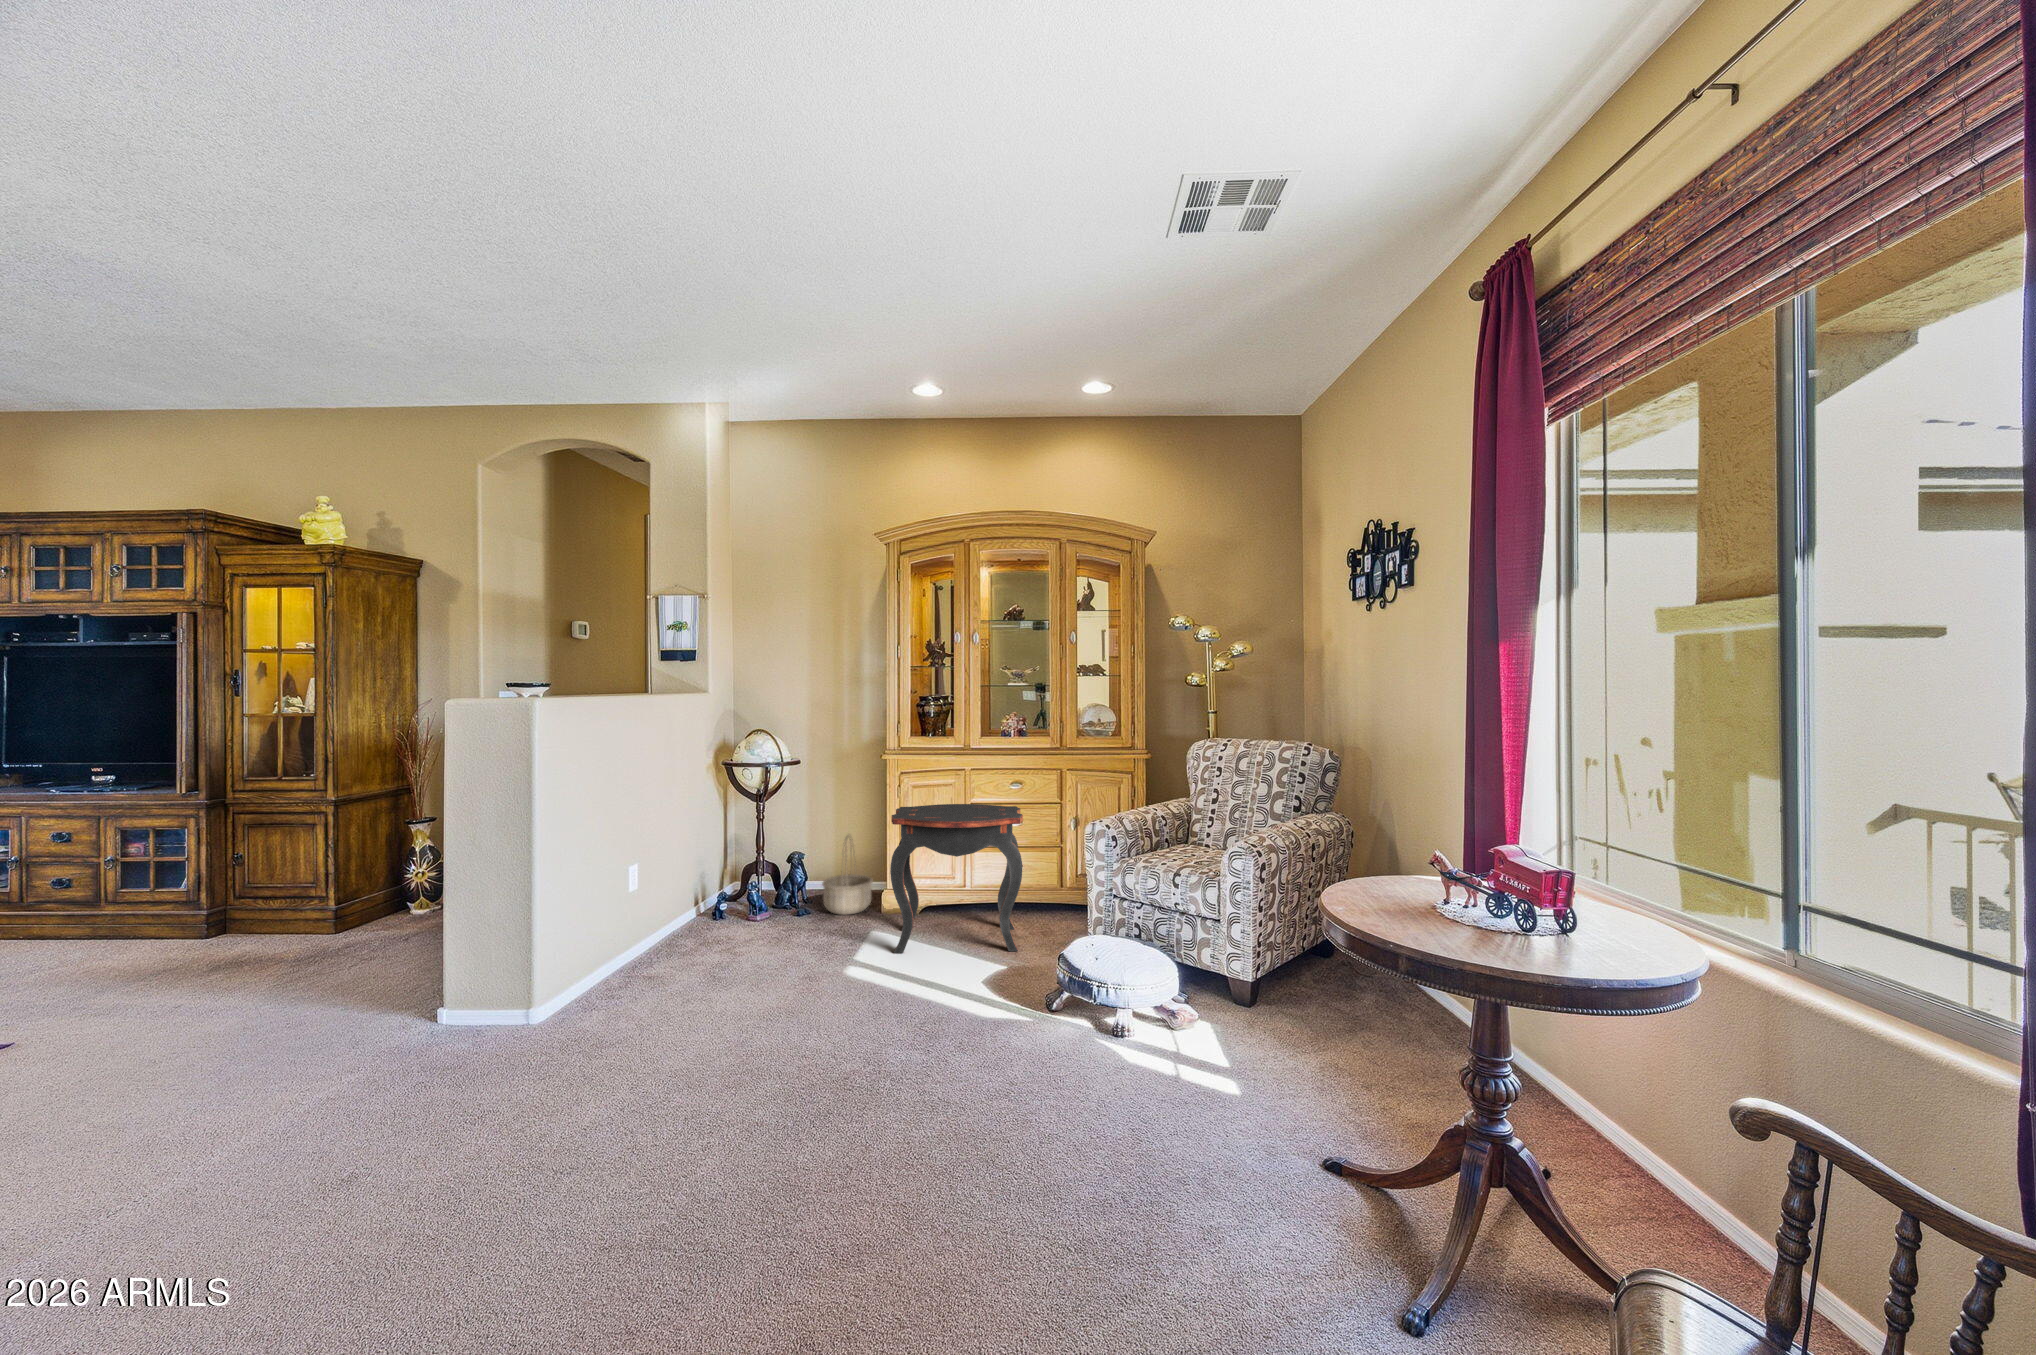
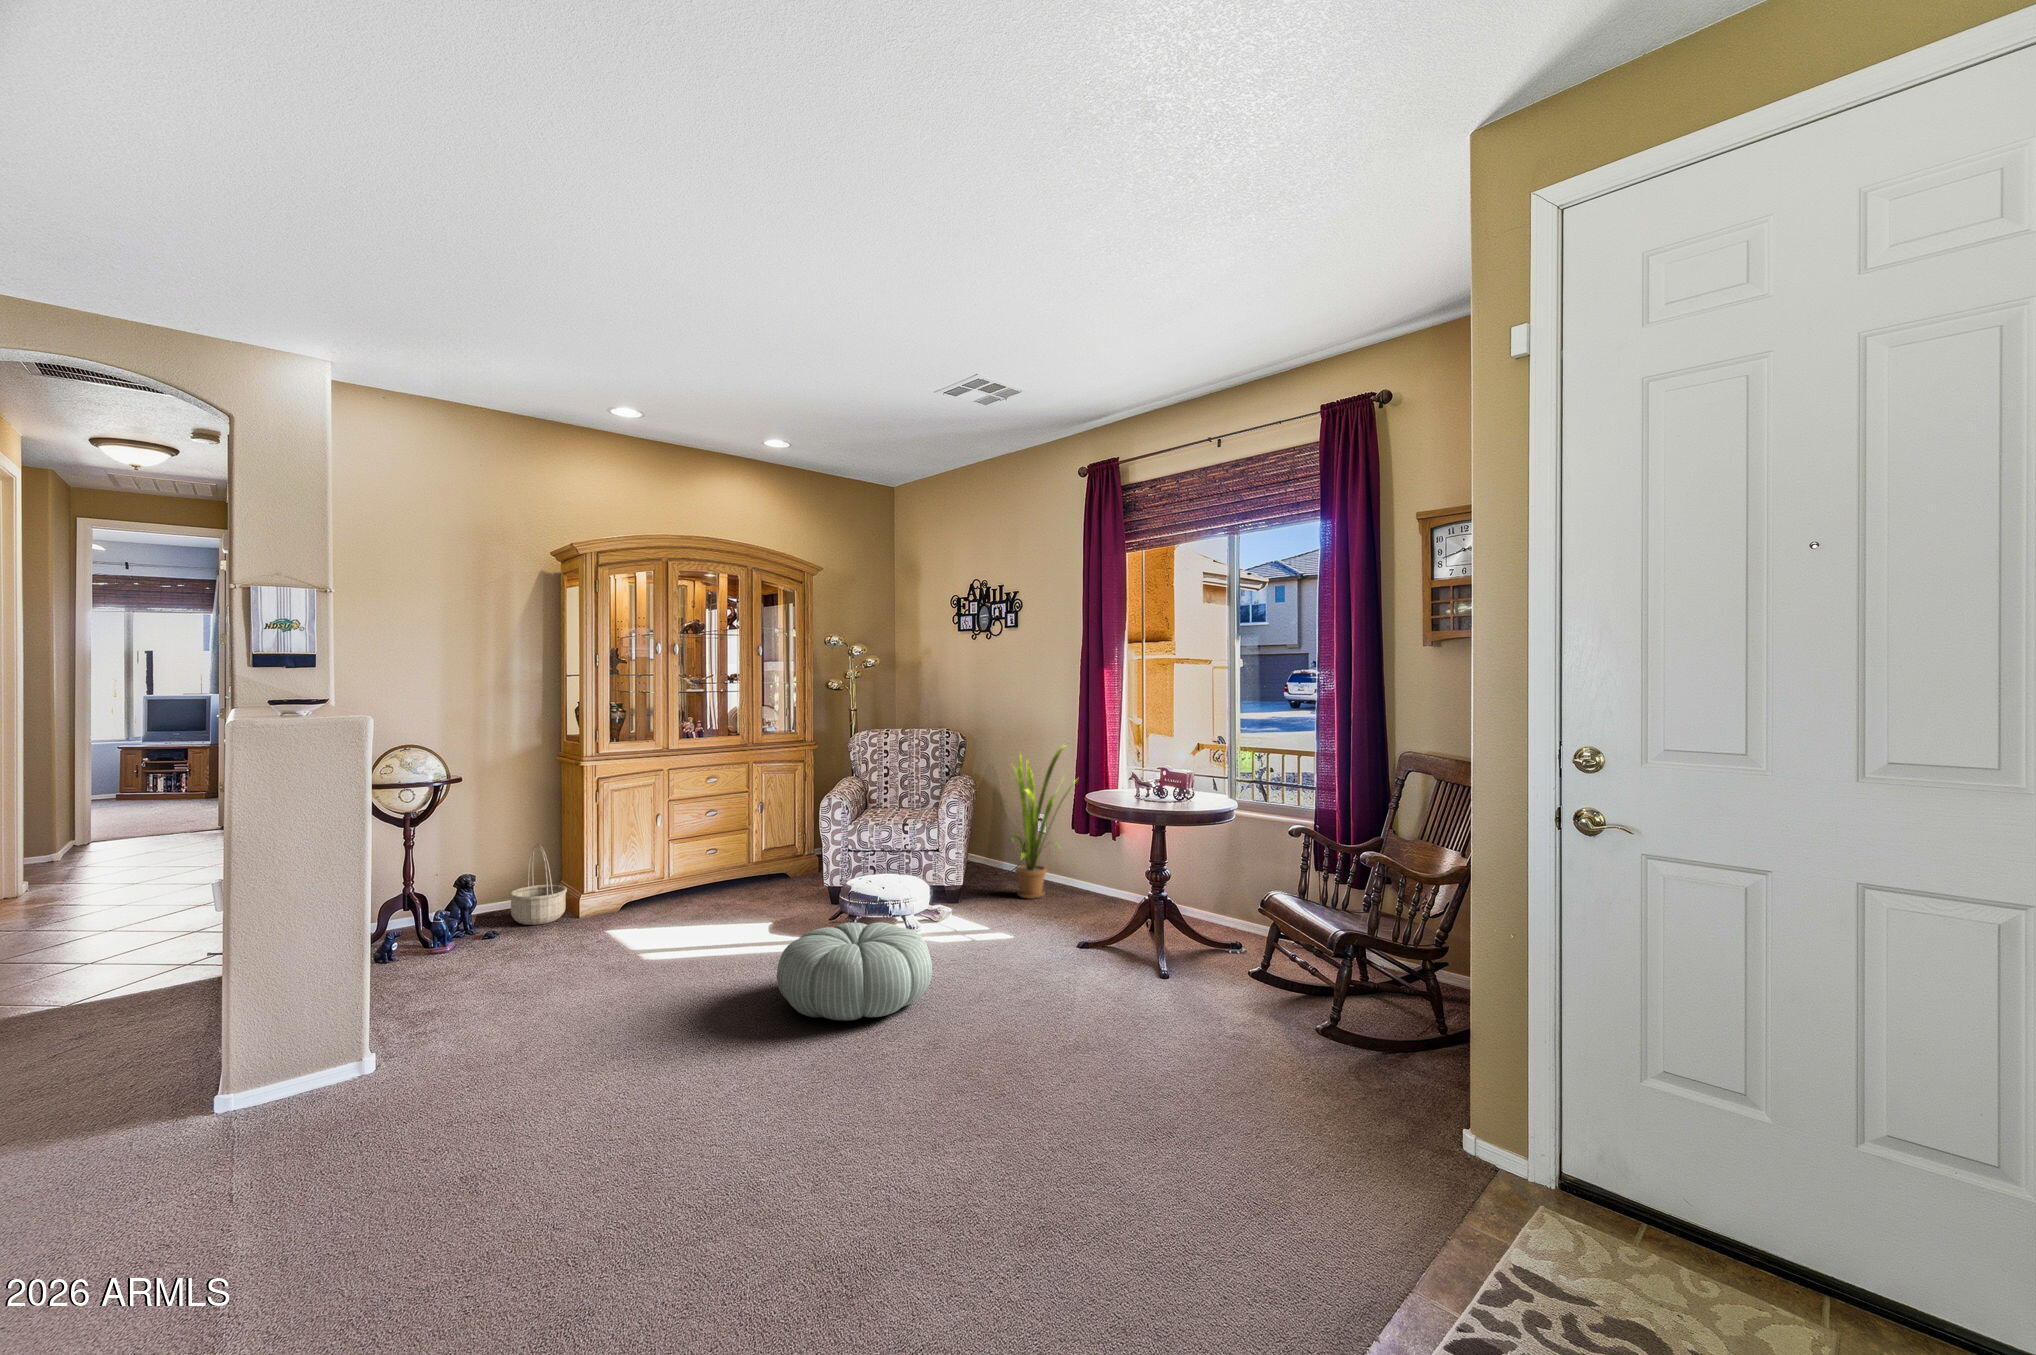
house plant: none [1330,778,1479,1035] -> present [1011,745,1074,899]
side table: present [890,804,1023,953] -> none [626,796,764,933]
pouf: none [754,1003,981,1174] -> present [777,922,932,1021]

